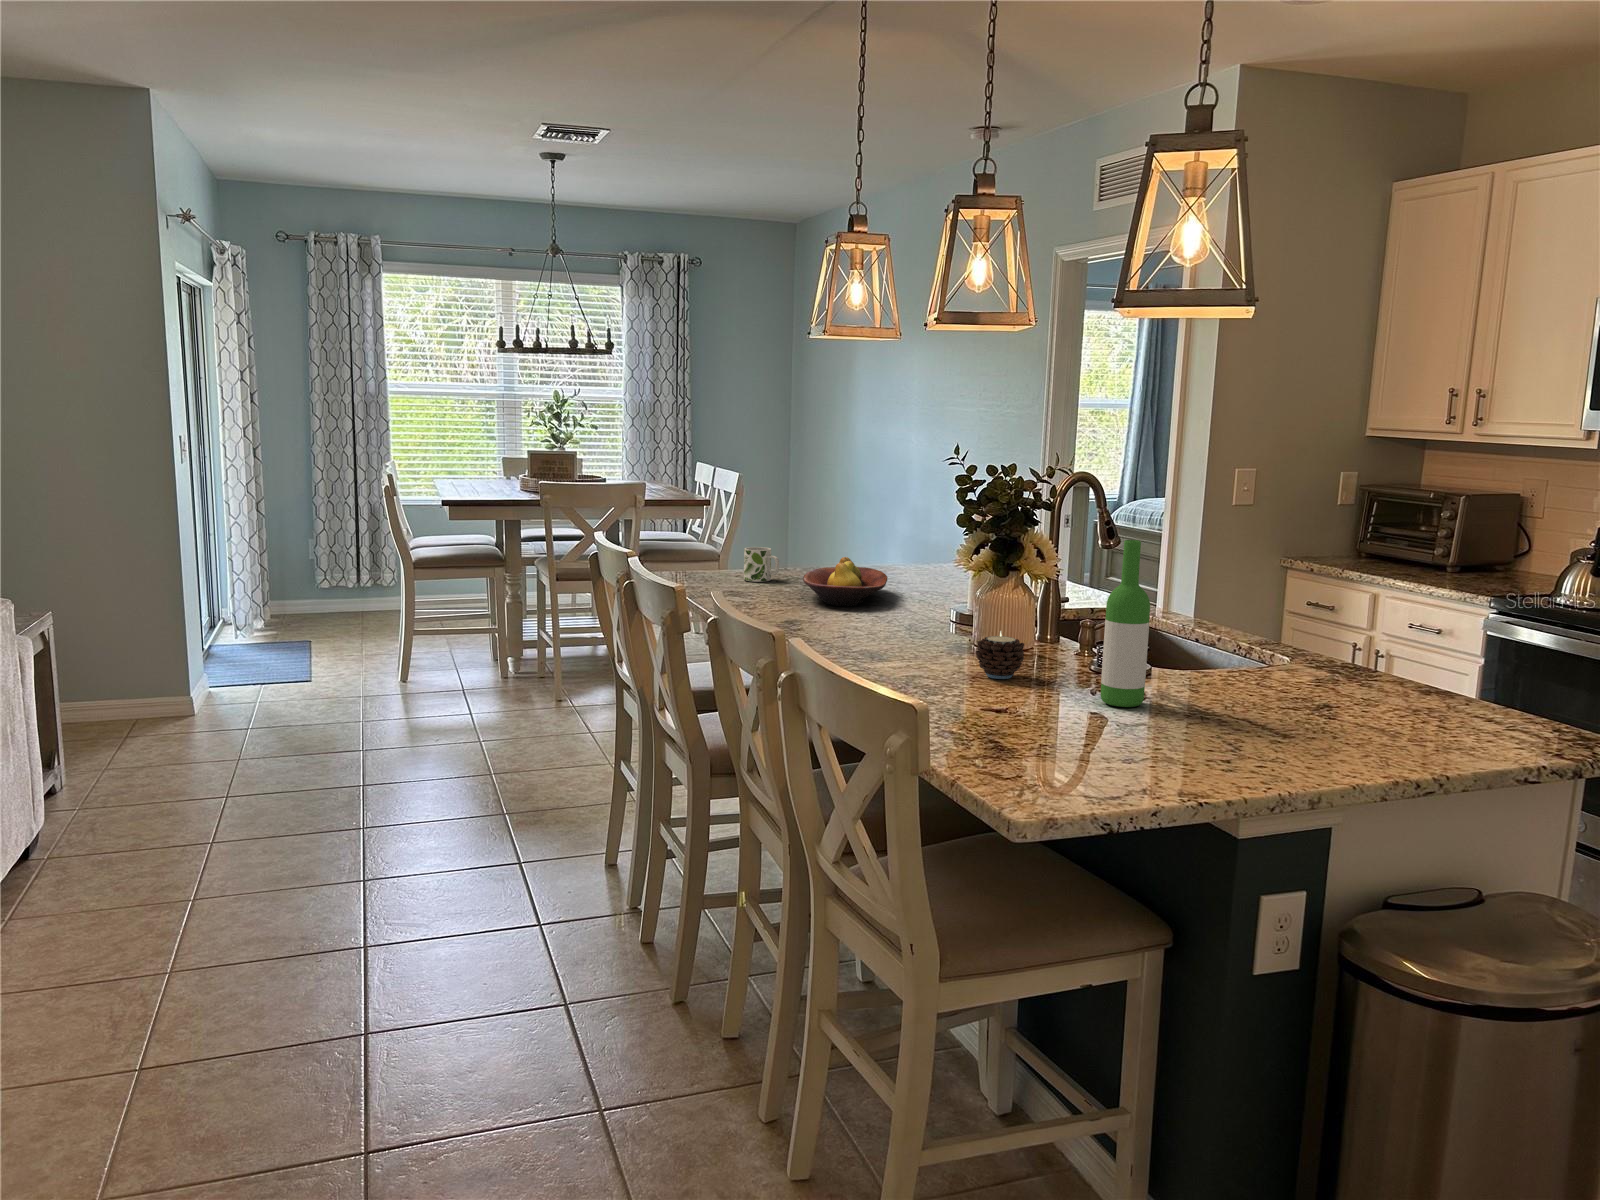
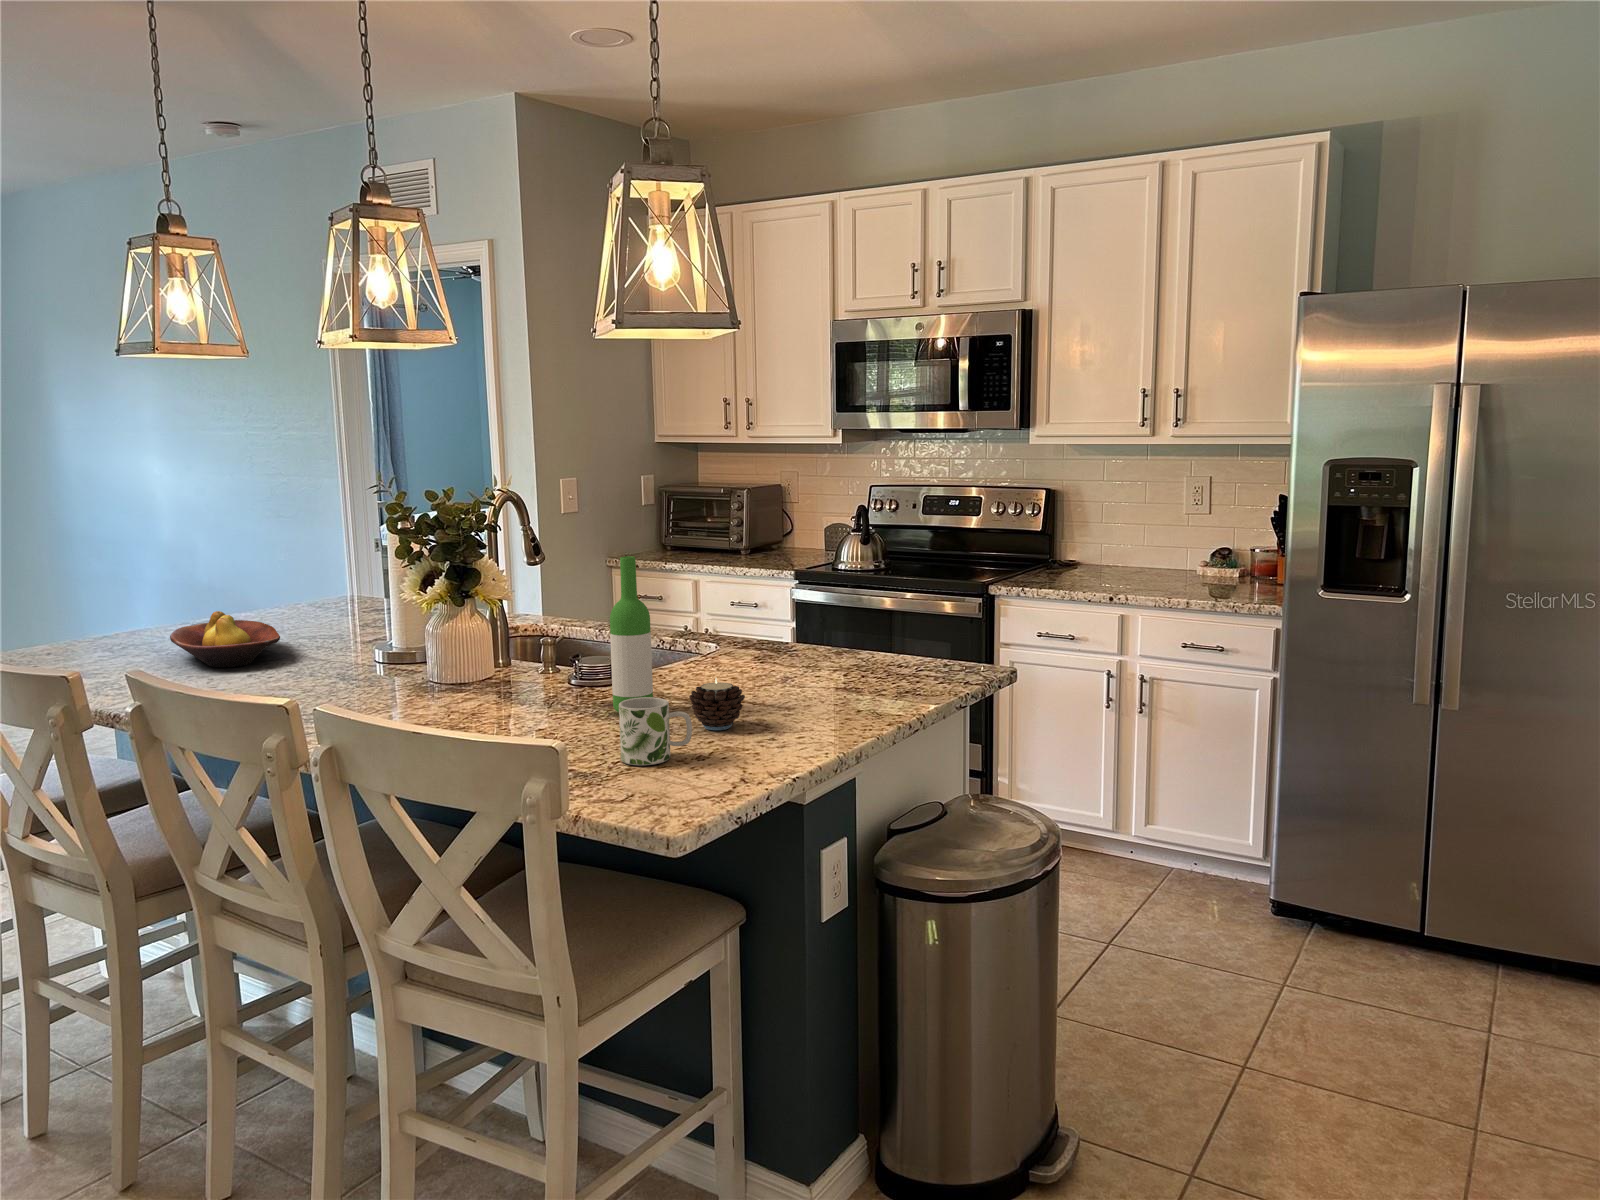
mug: present [744,547,779,582] -> present [619,697,692,765]
candle: present [975,632,1024,679] -> present [689,679,745,730]

